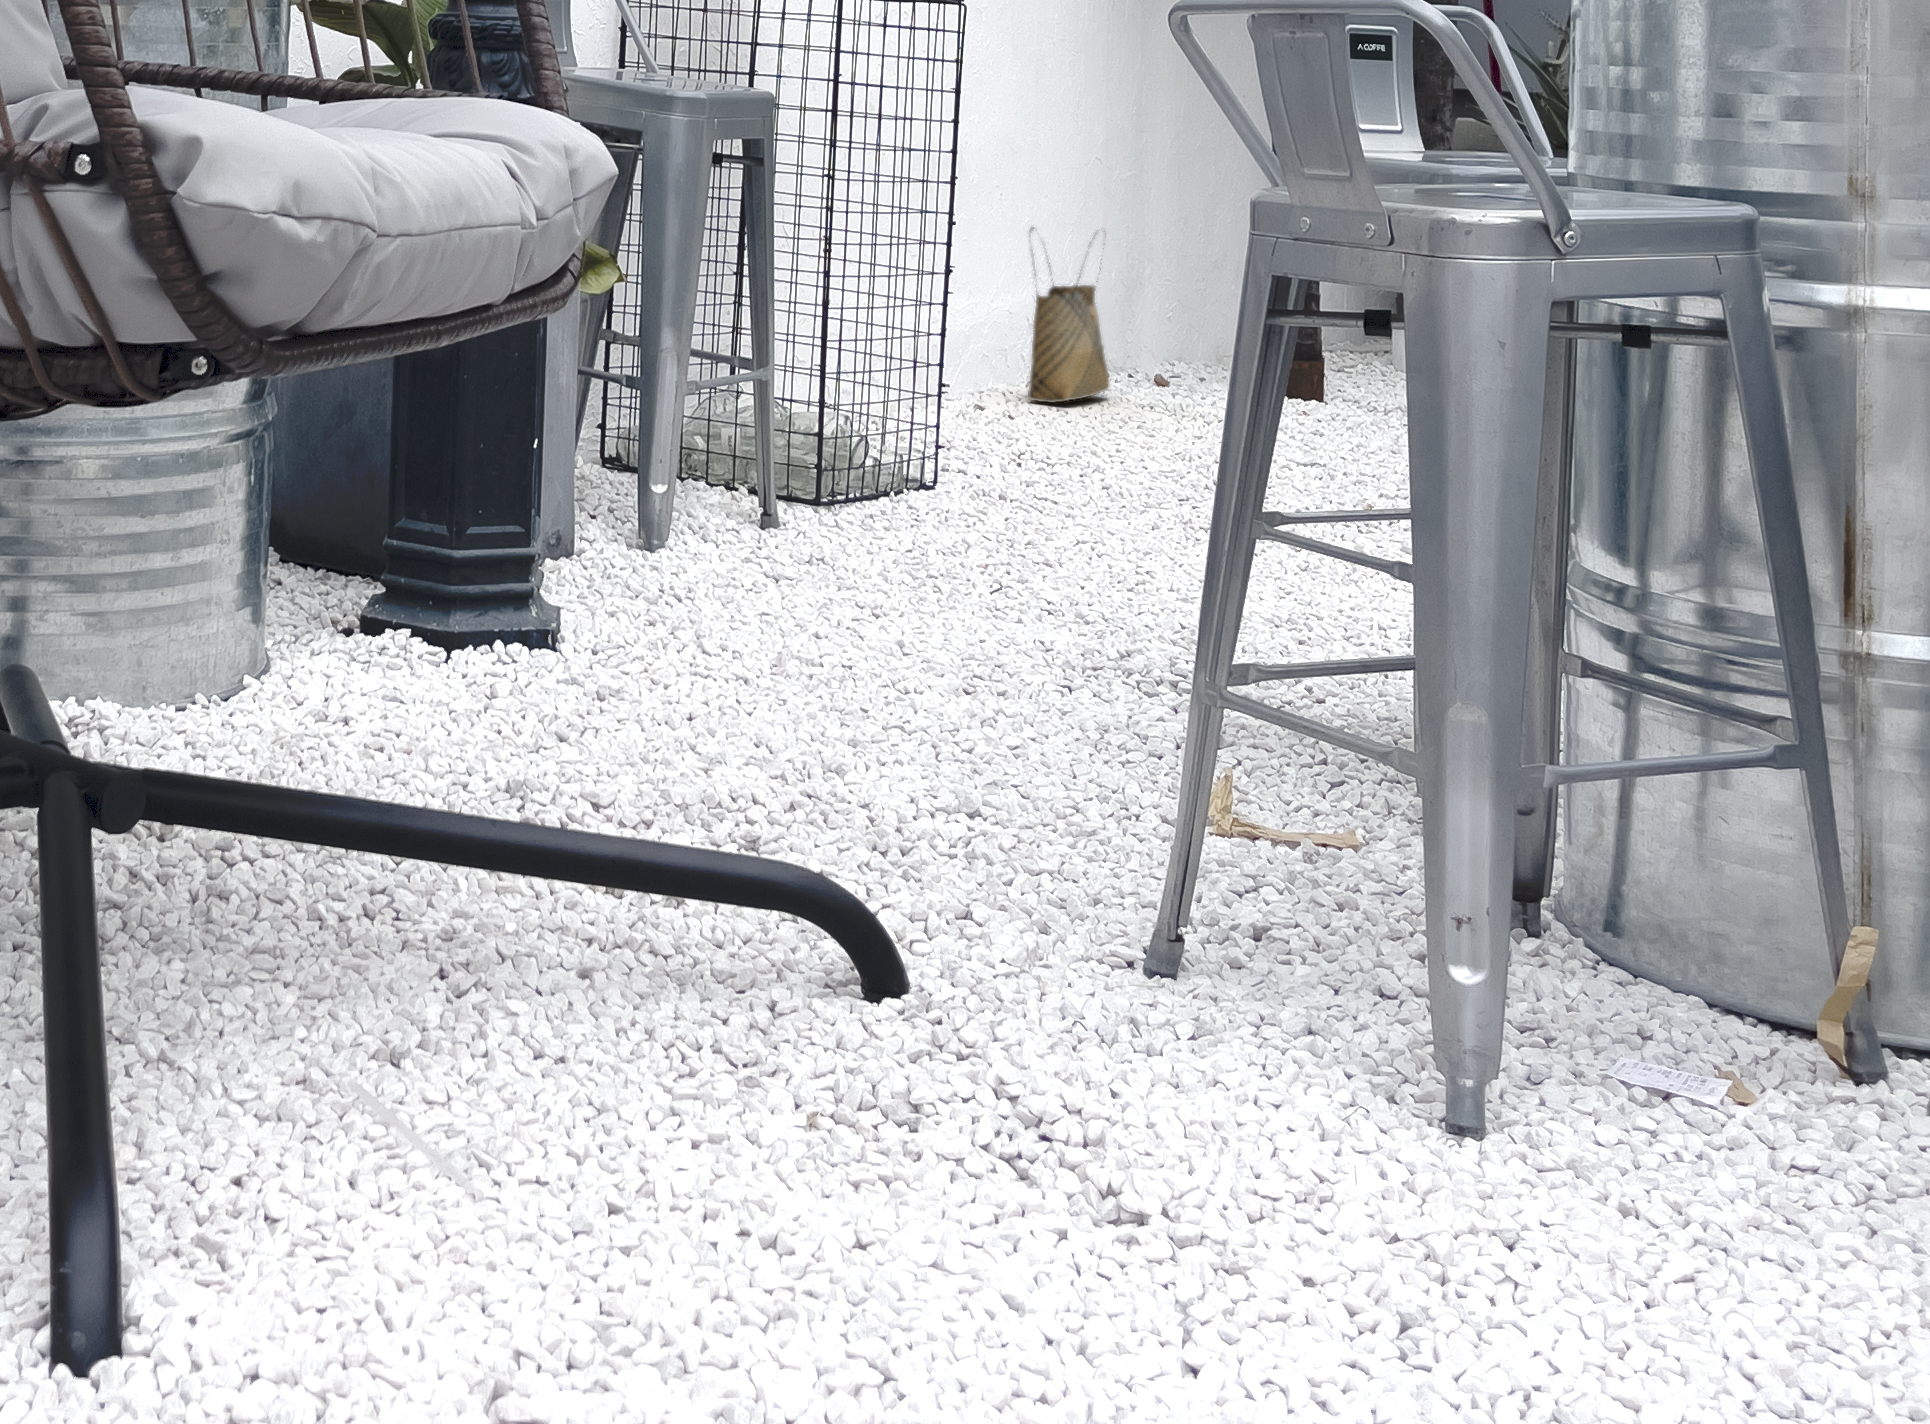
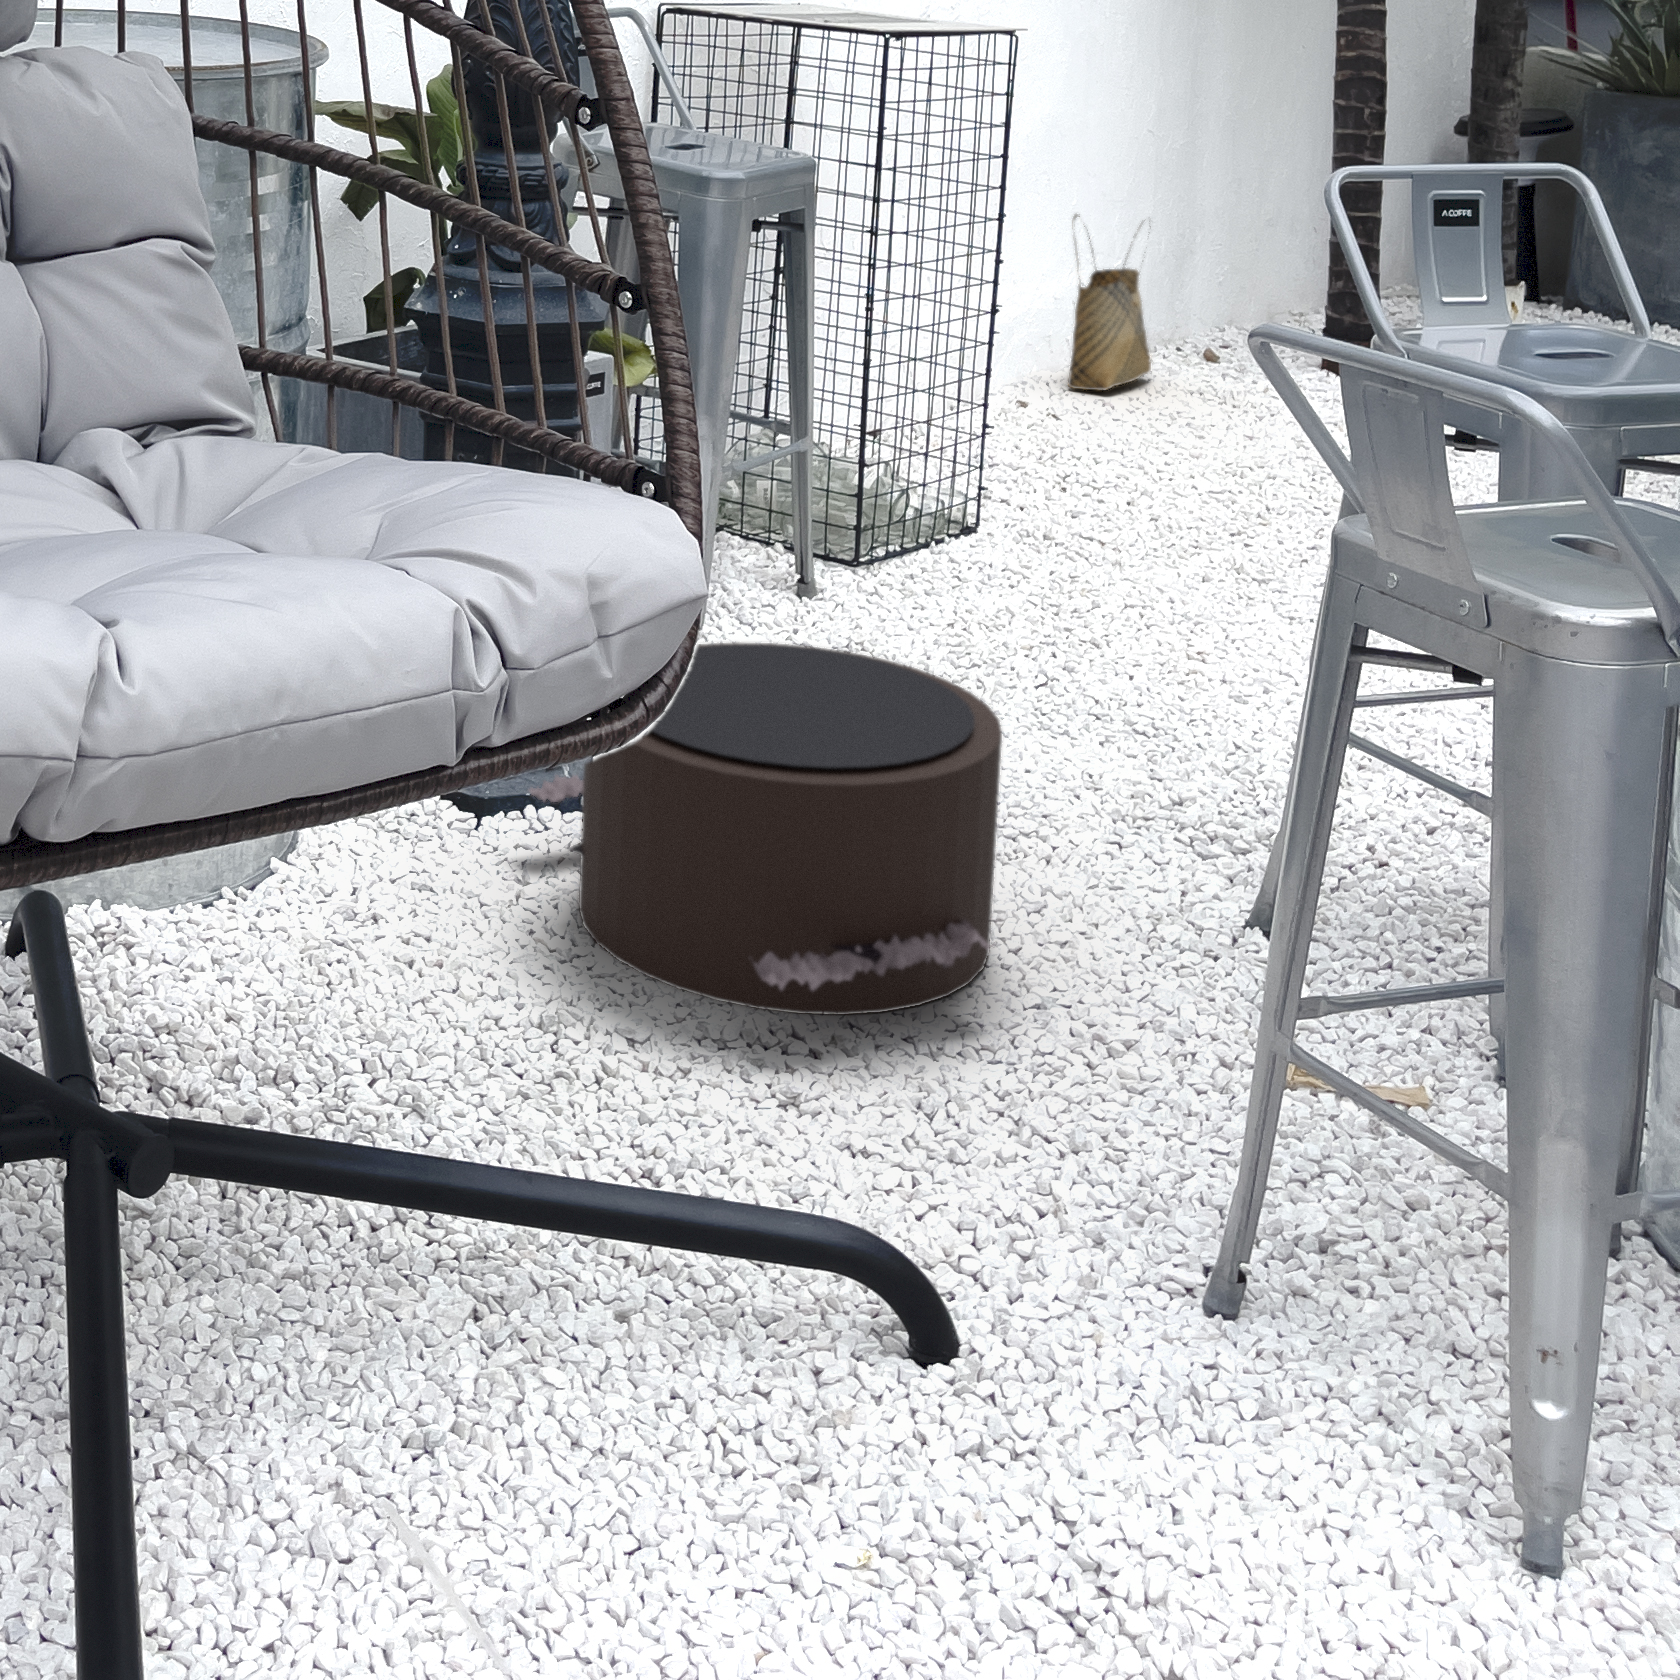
pouf: none [492,474,952,791] -> present [529,642,1002,1015]

